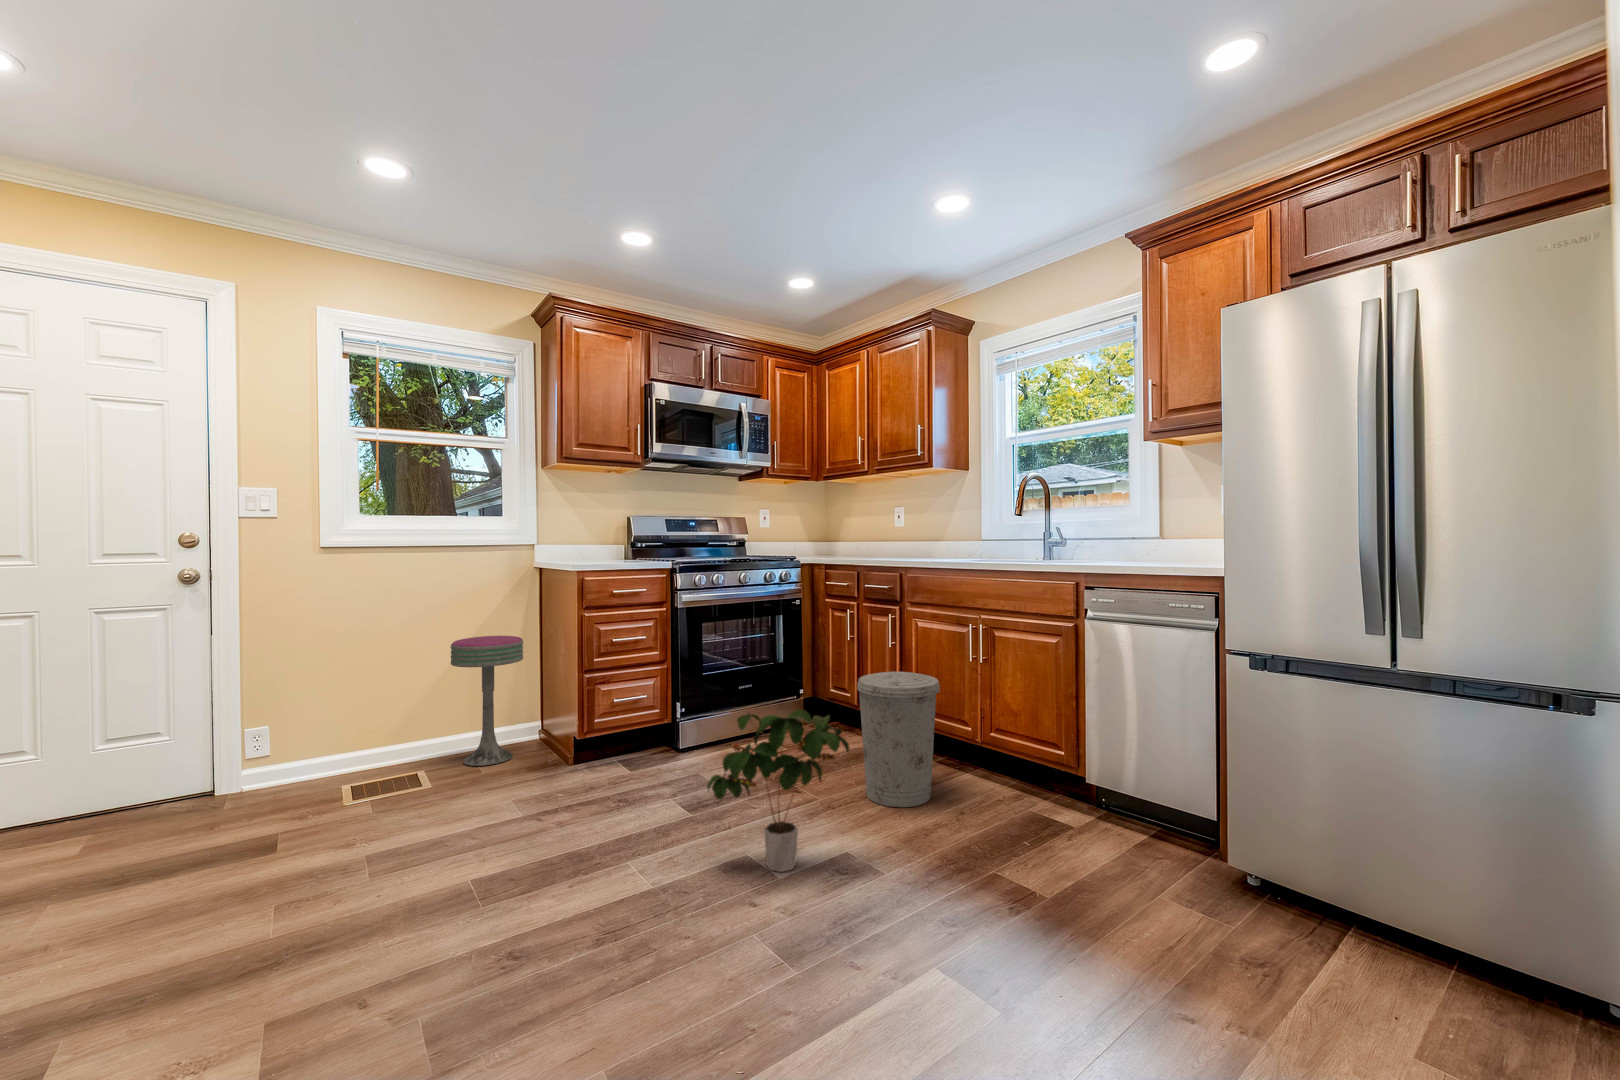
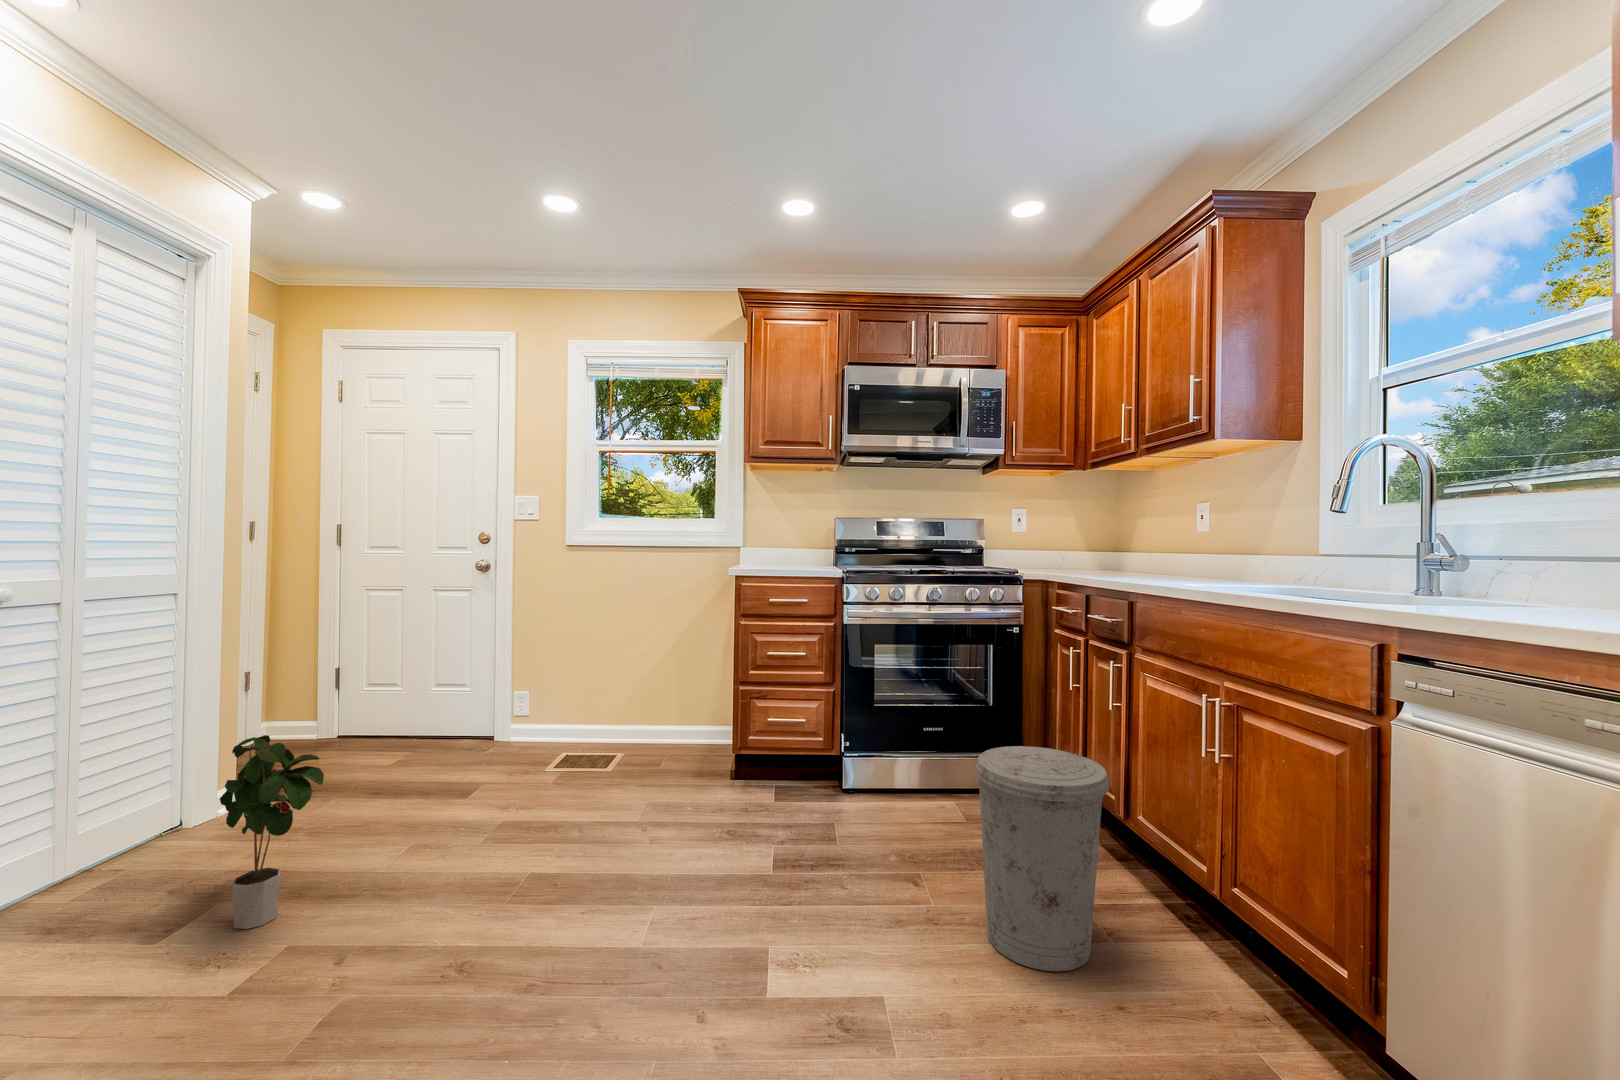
bar stool: present [451,636,523,766] -> none [648,635,713,760]
potted plant: present [707,710,850,872] -> present [220,735,324,929]

